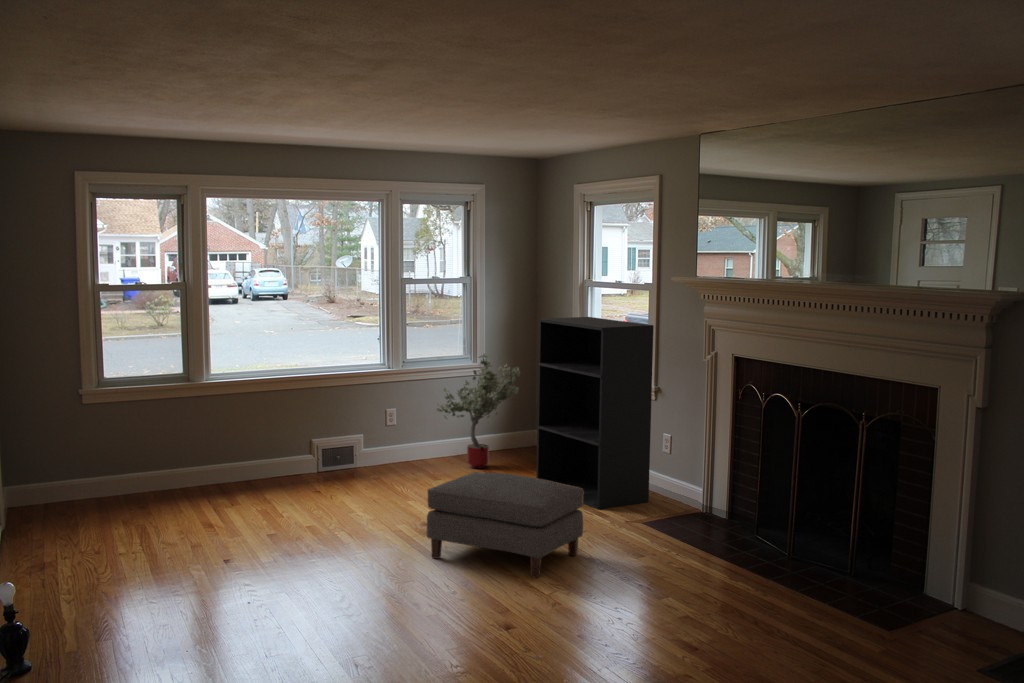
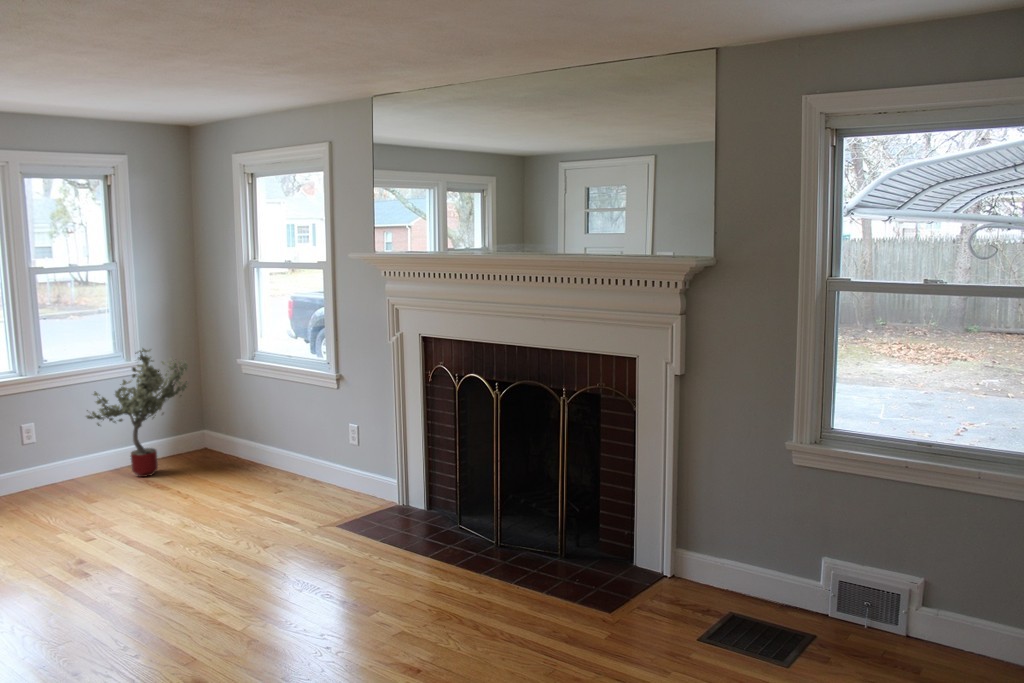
bookshelf: present [536,317,654,510] -> none [199,301,339,519]
ottoman: present [427,472,584,578] -> none [34,508,256,649]

